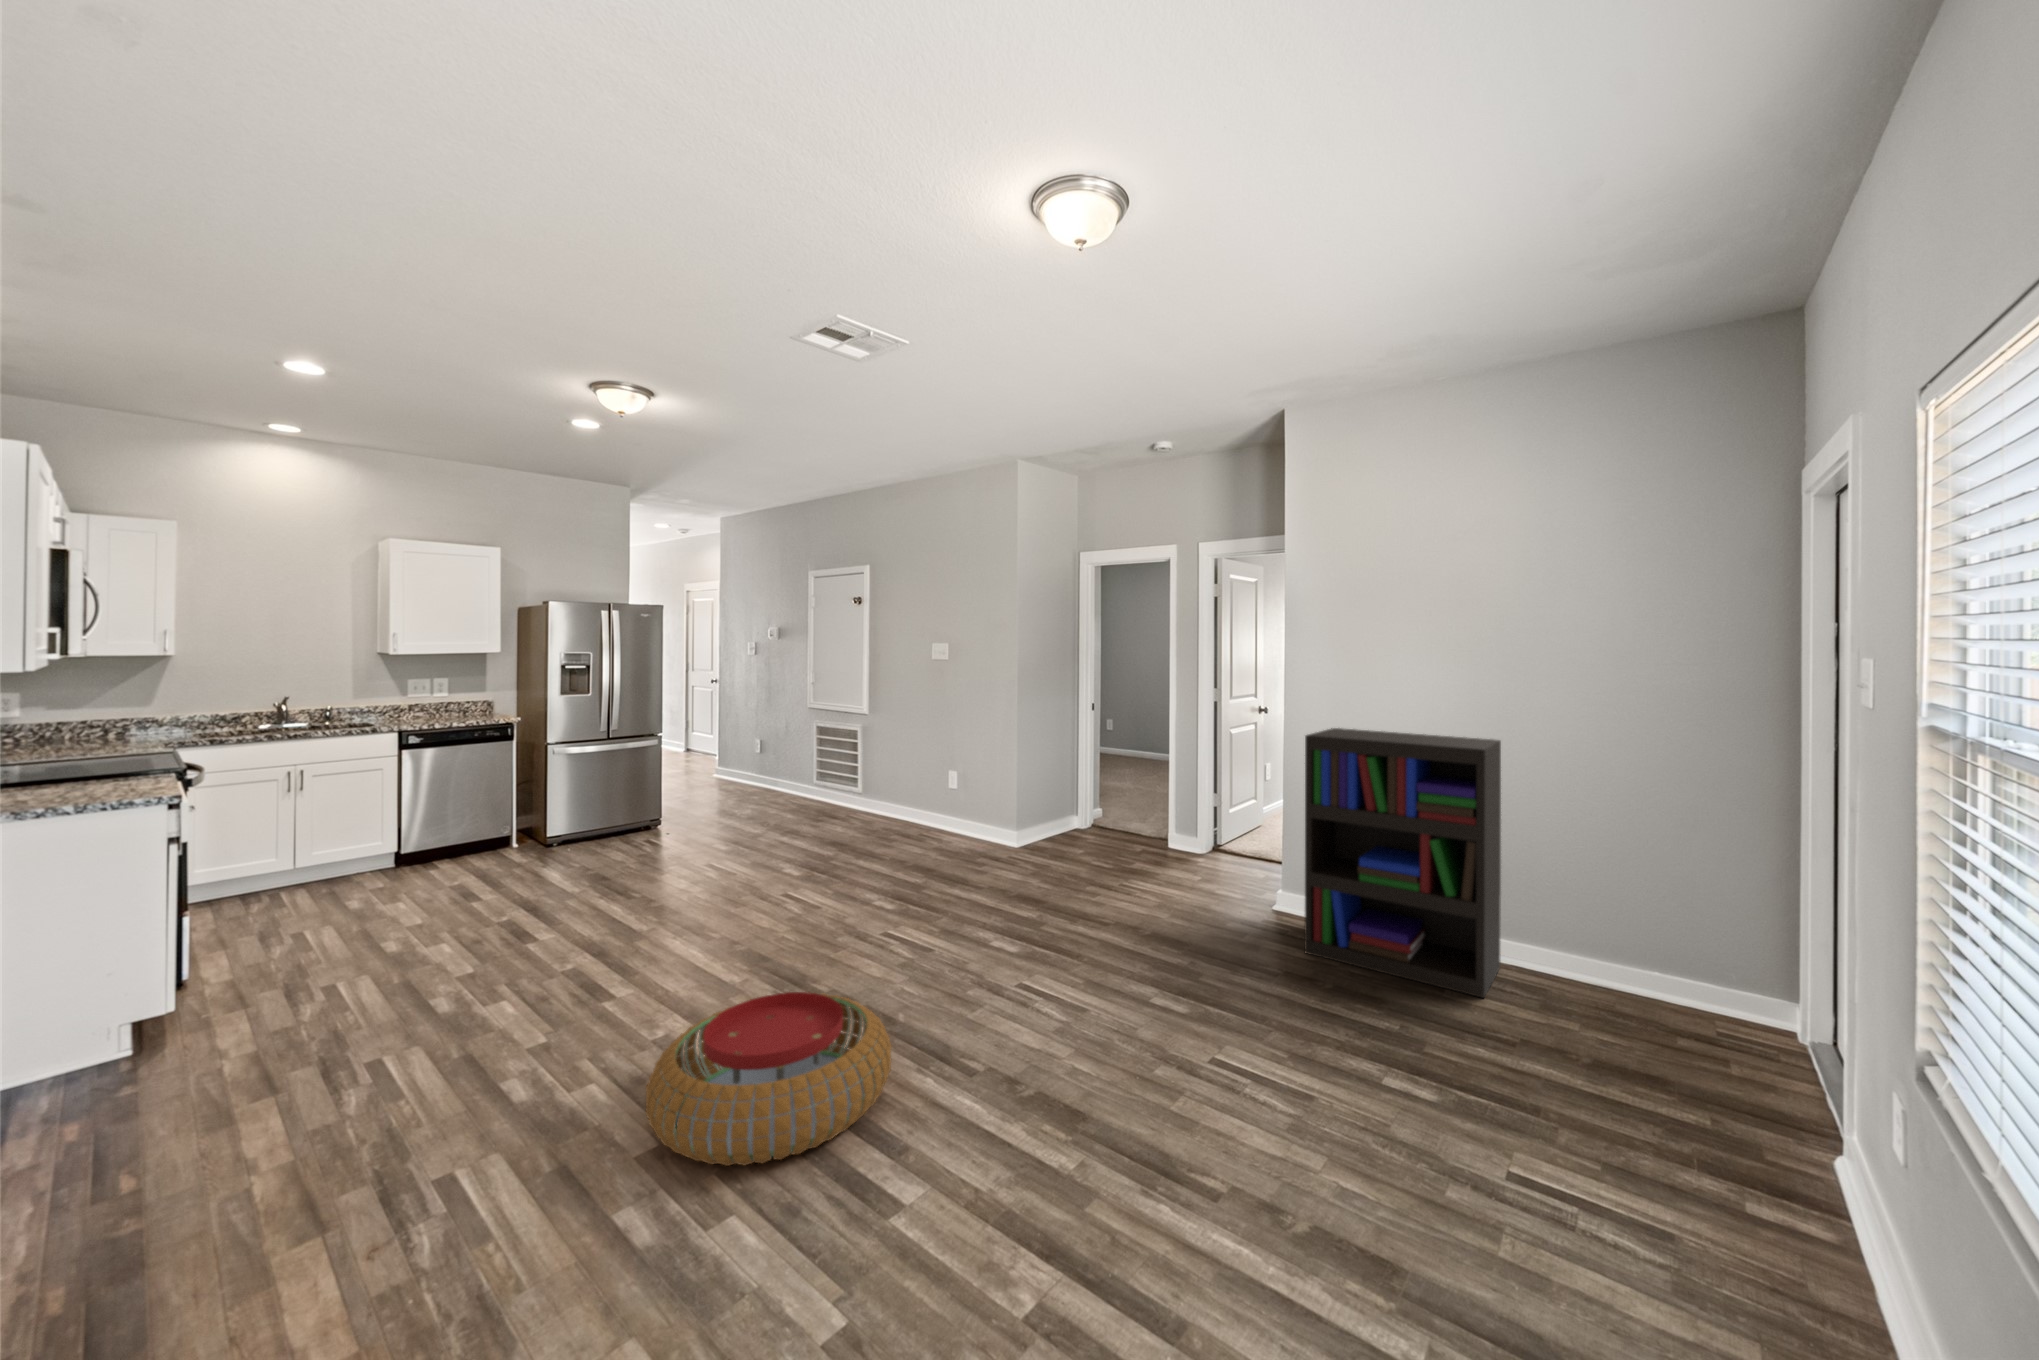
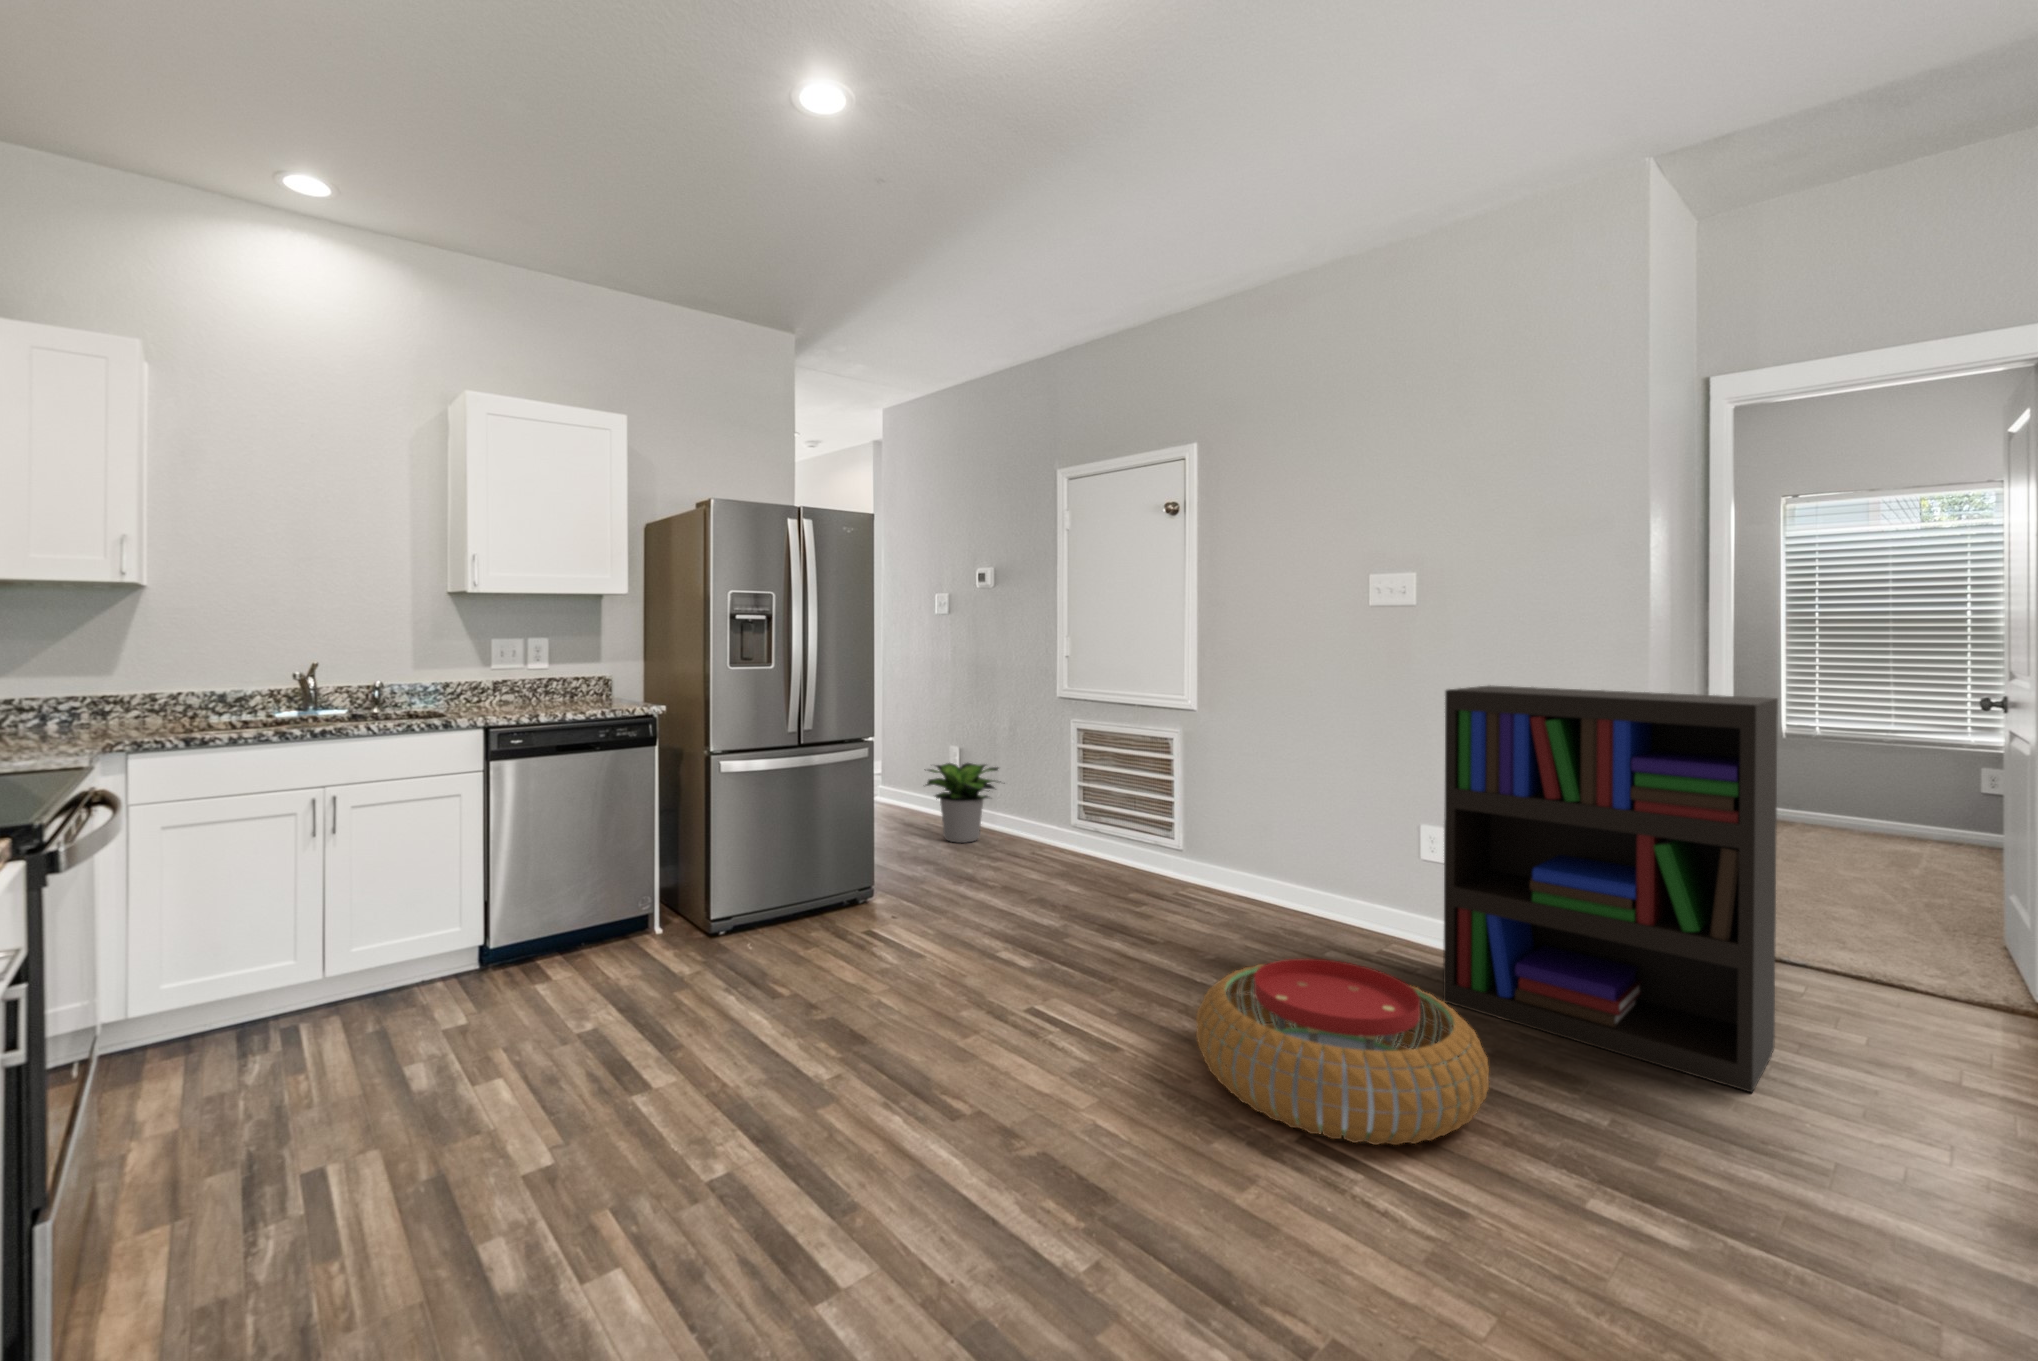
potted plant: none [915,781,986,848] -> present [926,763,998,843]
pouf: present [646,992,891,1166] -> present [1196,959,1489,1145]

